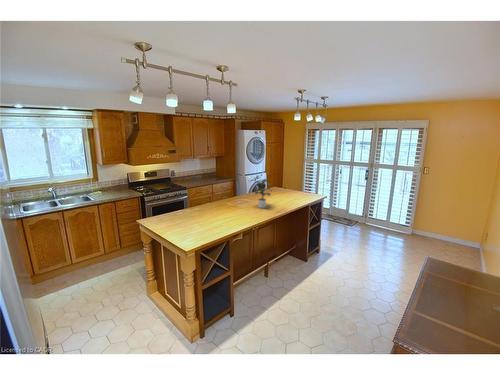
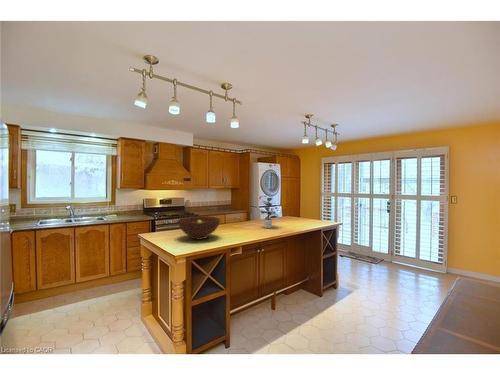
fruit bowl: none [180,203,221,229] -> present [178,216,220,239]

